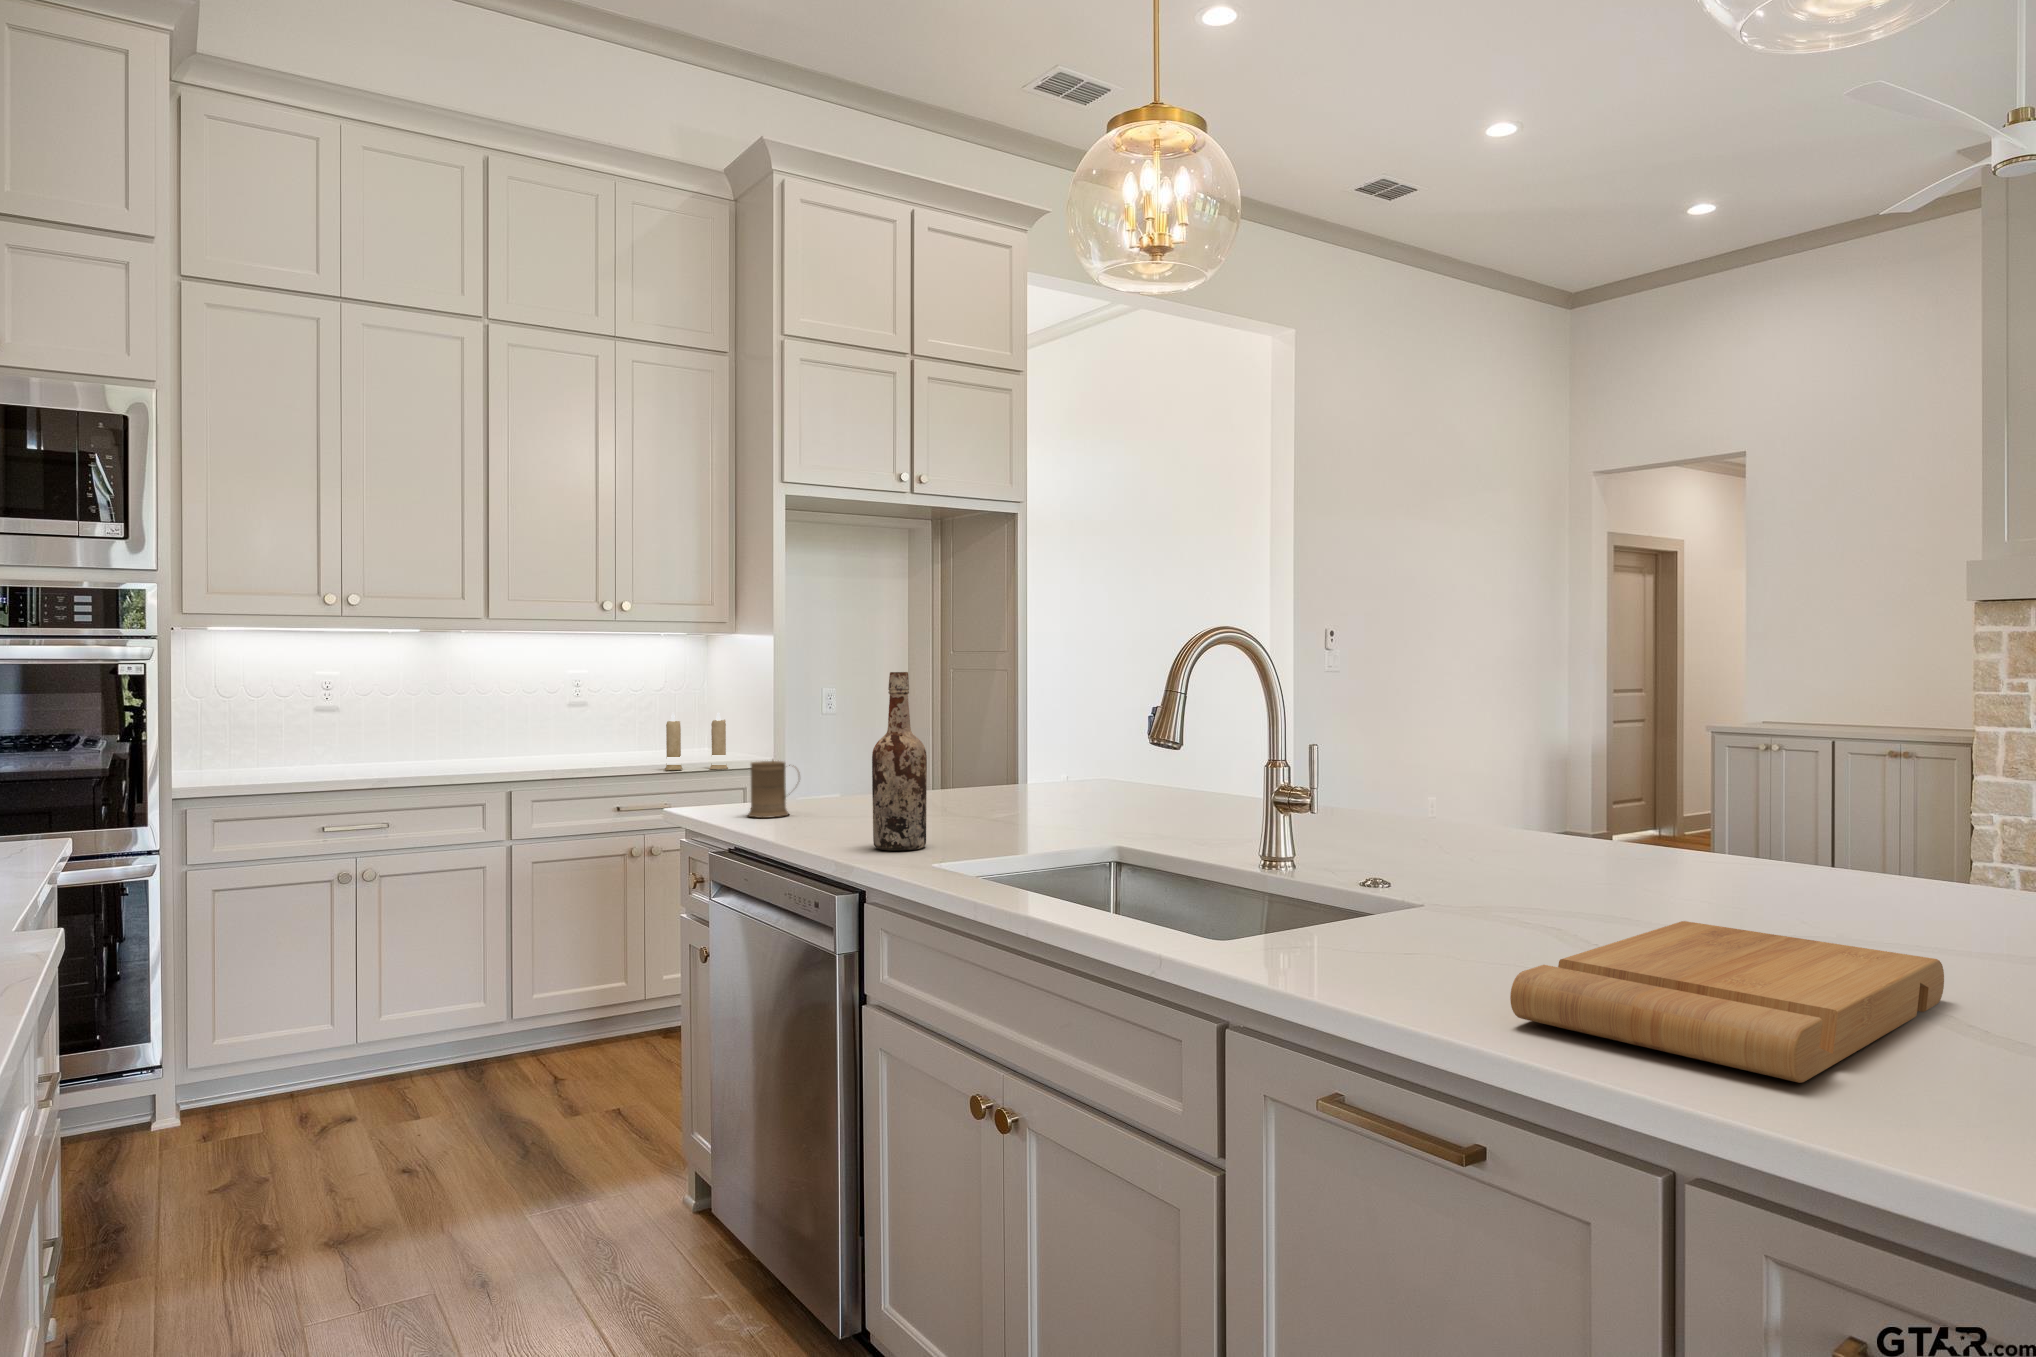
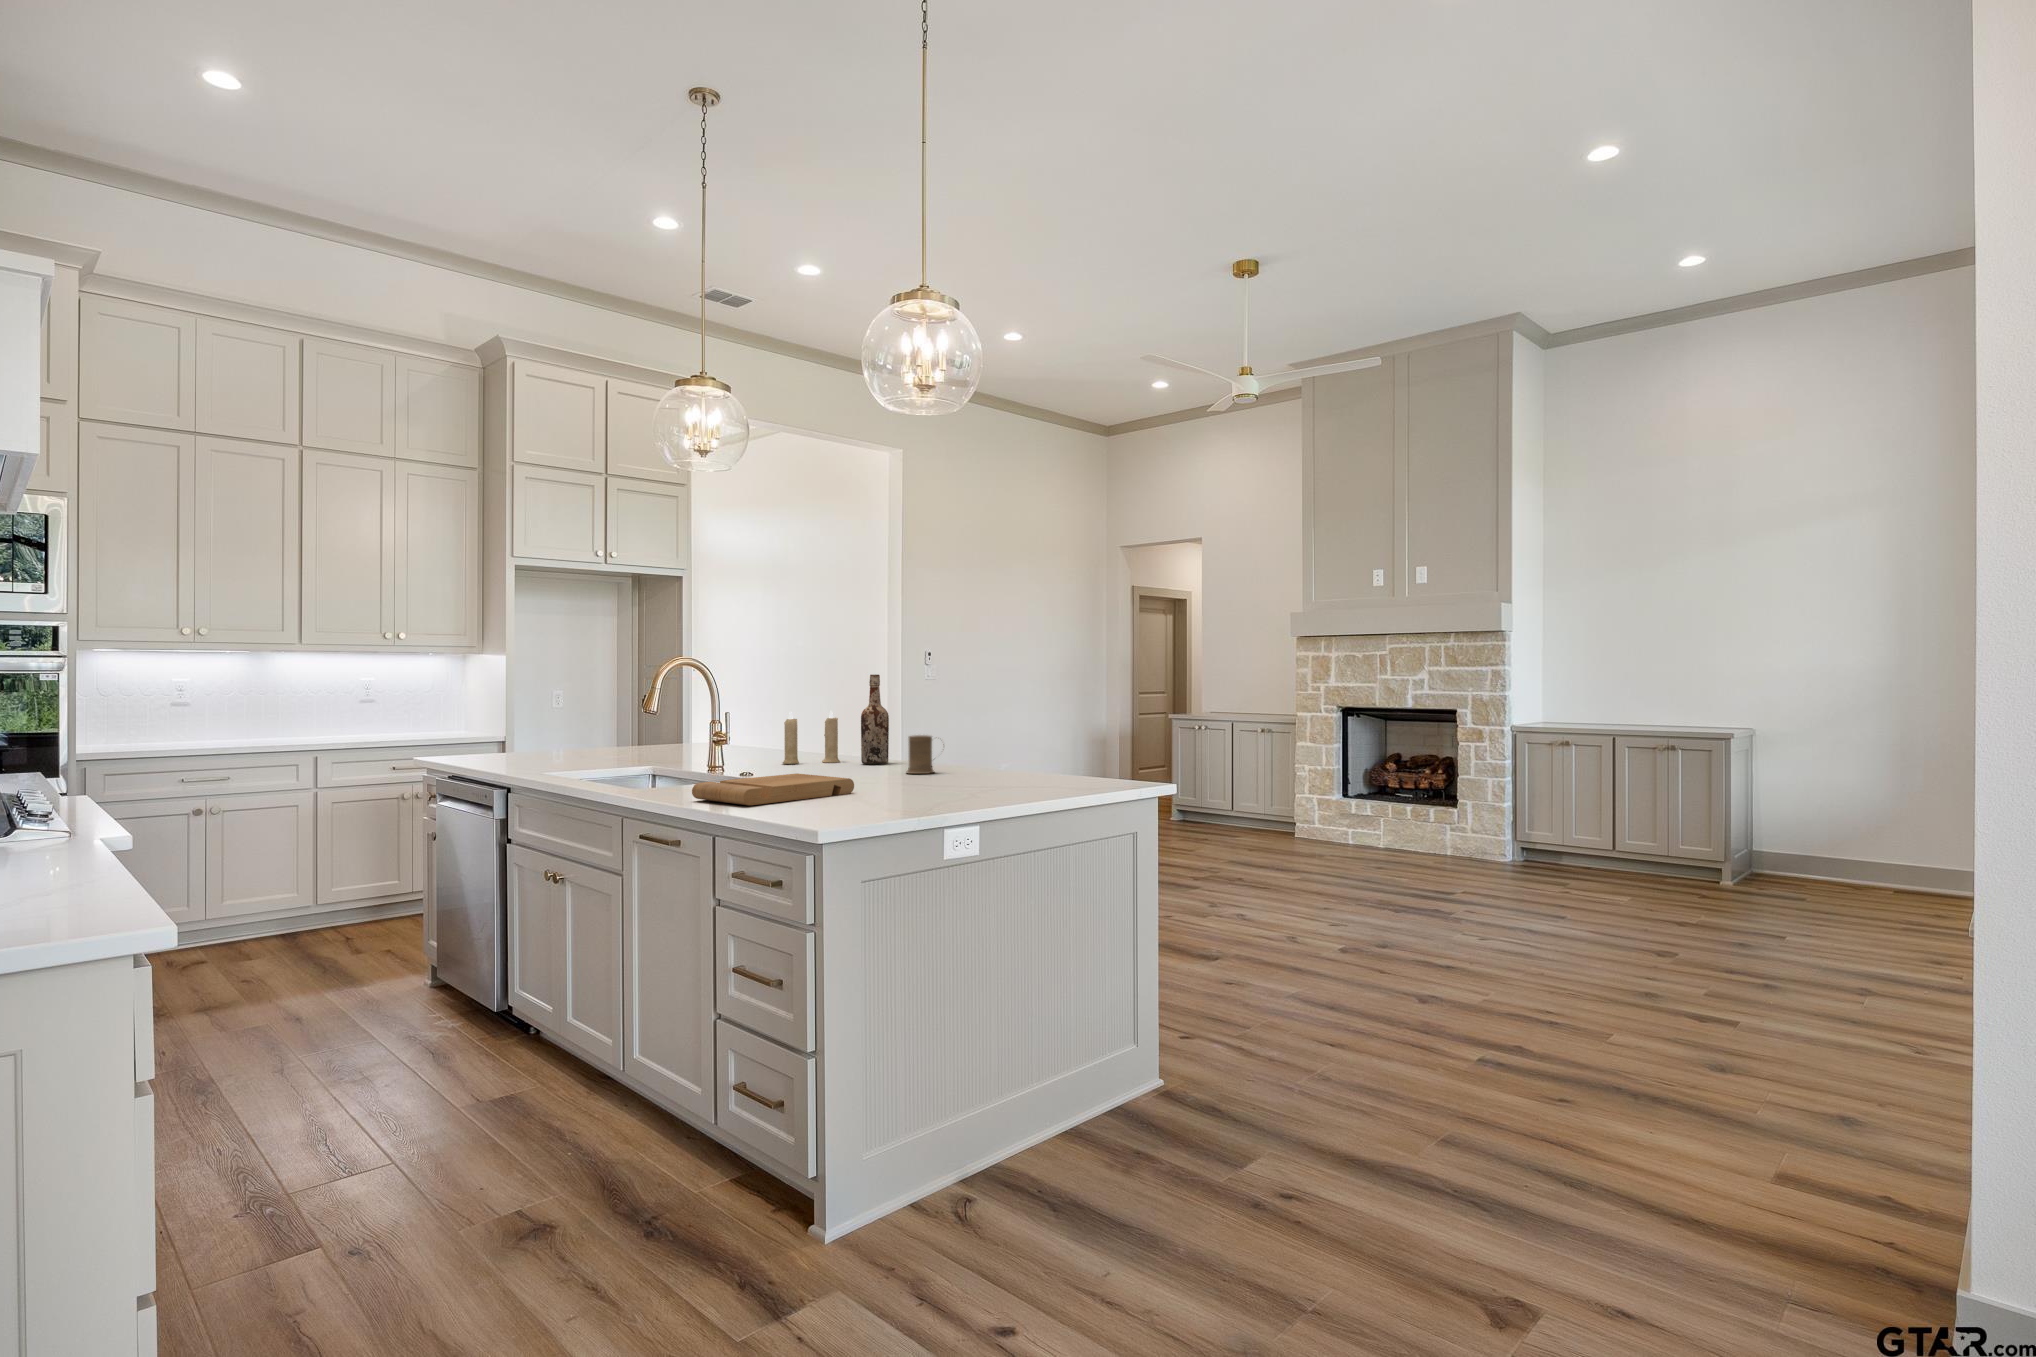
wine bottle: present [872,672,927,850] -> present [861,675,889,764]
candle: present [664,712,728,770] -> present [783,711,840,764]
mug: present [748,761,790,818] -> present [907,735,934,774]

